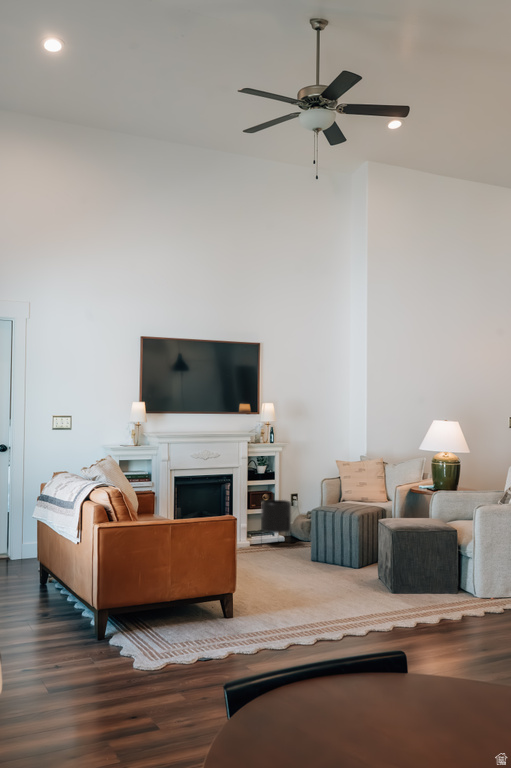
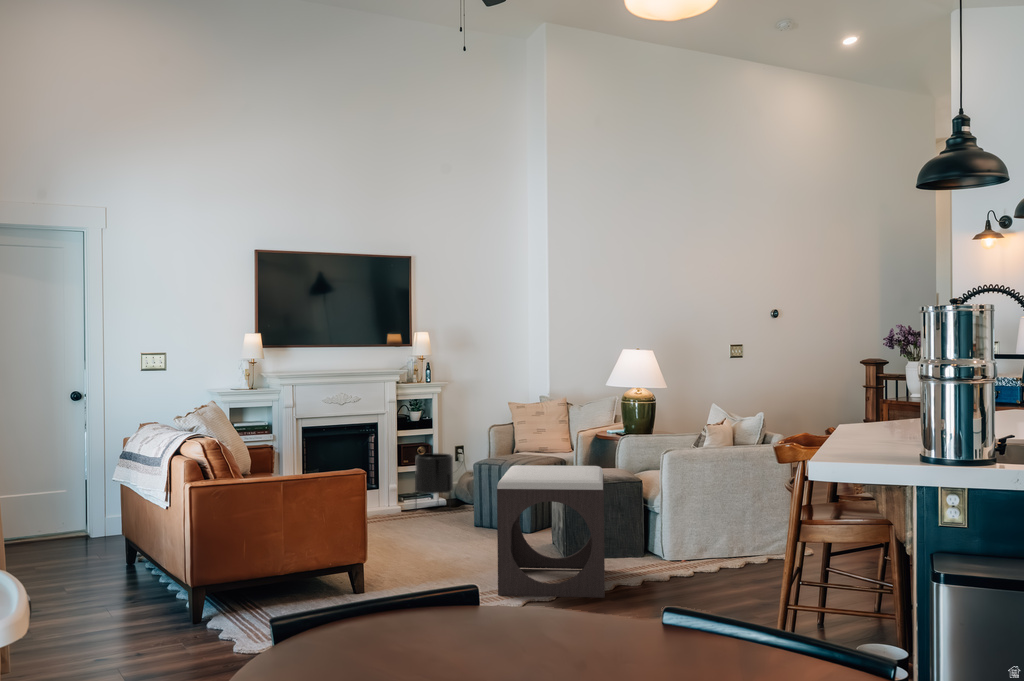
footstool: none [343,515,434,631] -> present [497,465,605,598]

